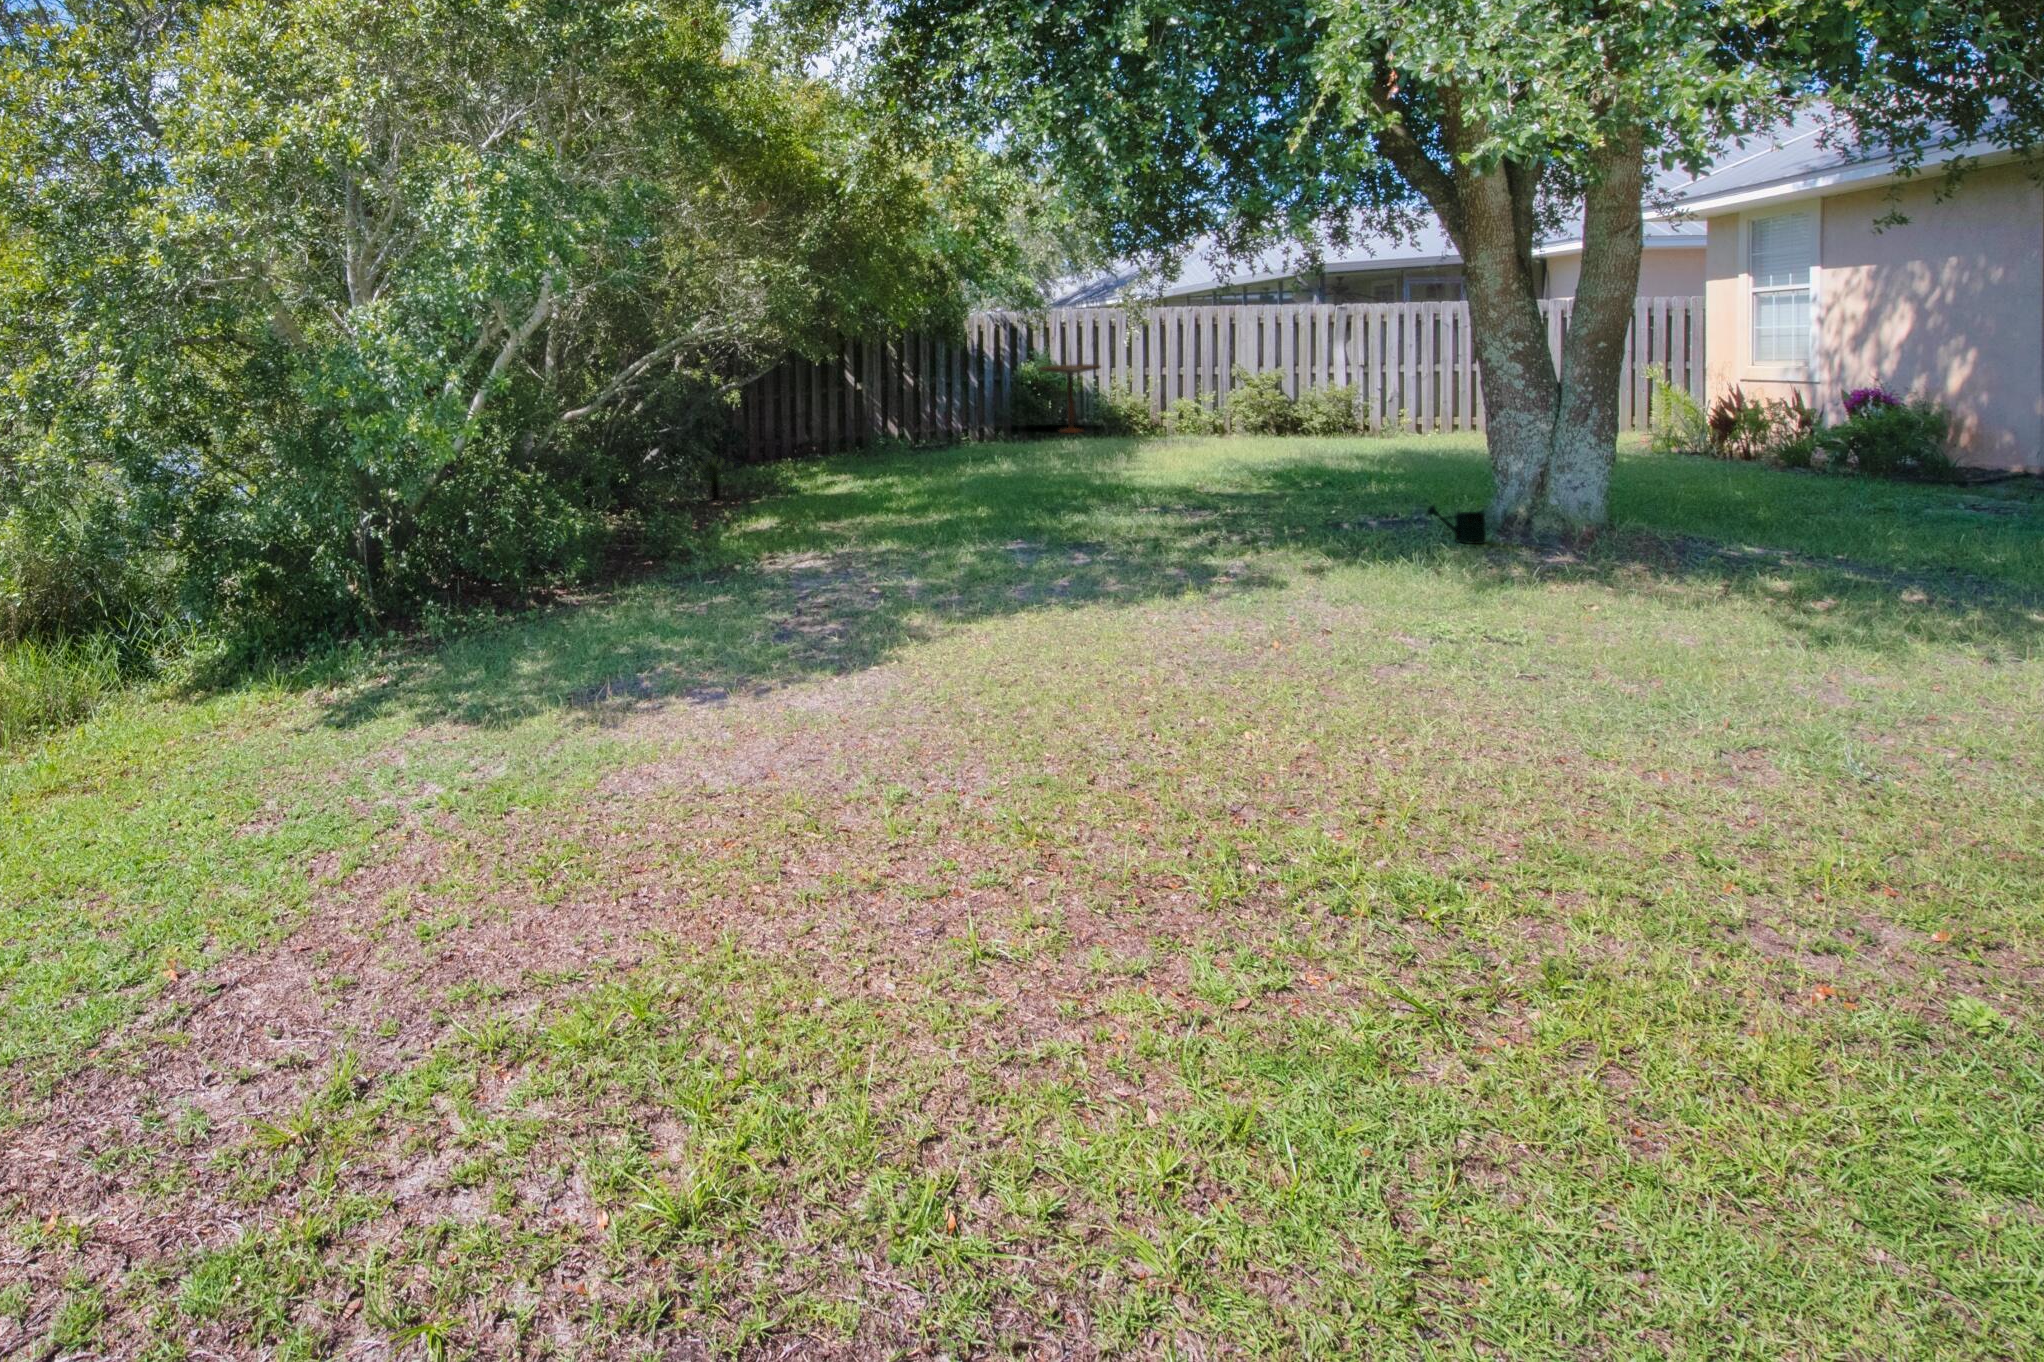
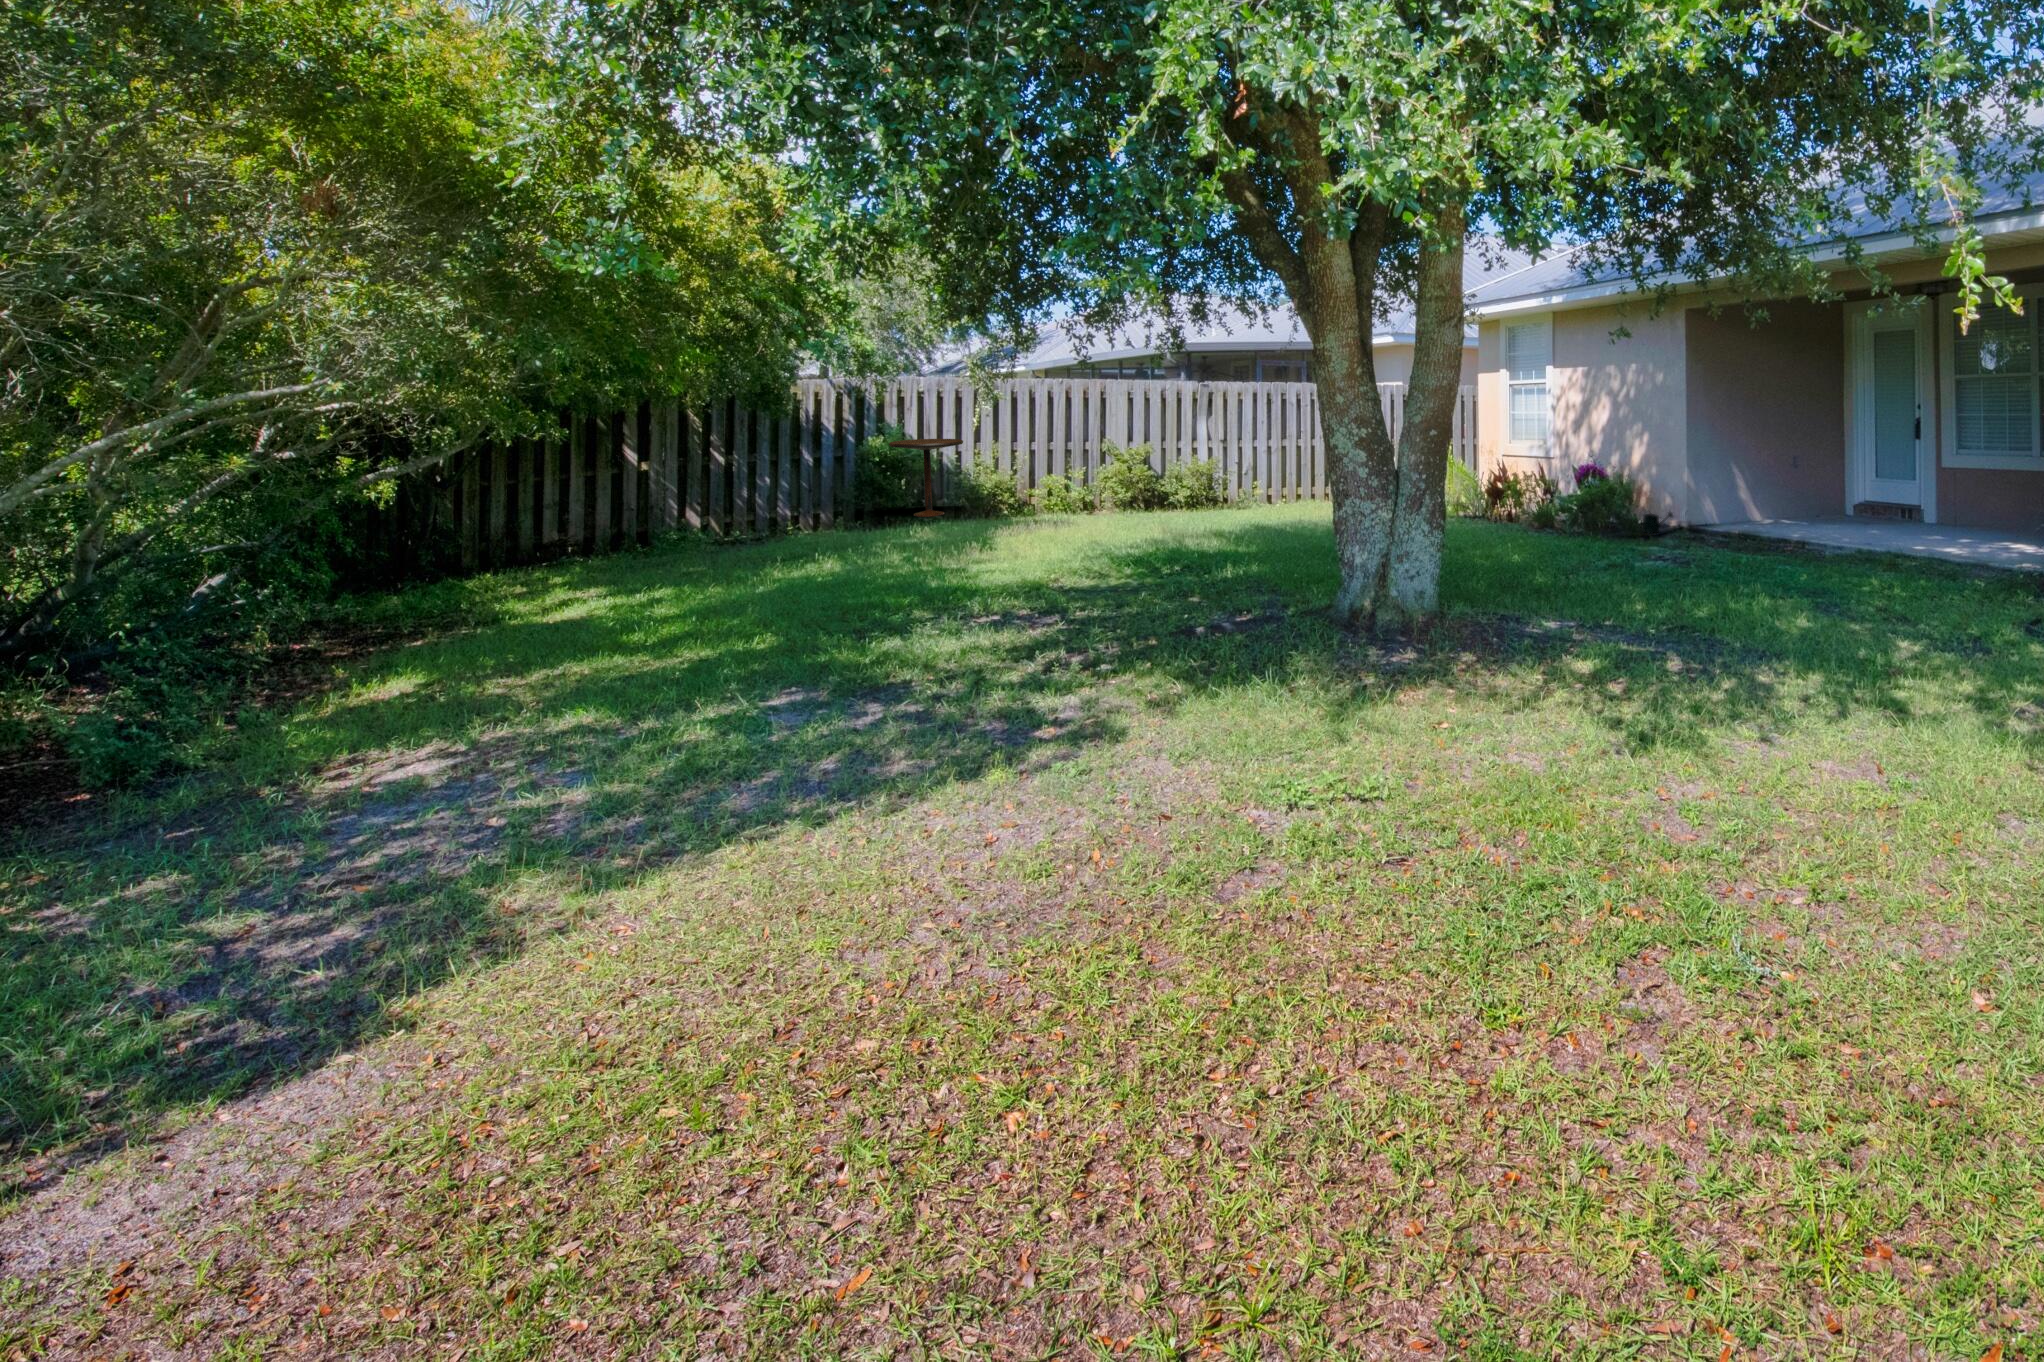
potted plant: present [698,456,733,500] -> none [288,583,377,653]
watering can: present [1427,506,1488,544] -> present [1642,512,1673,533]

